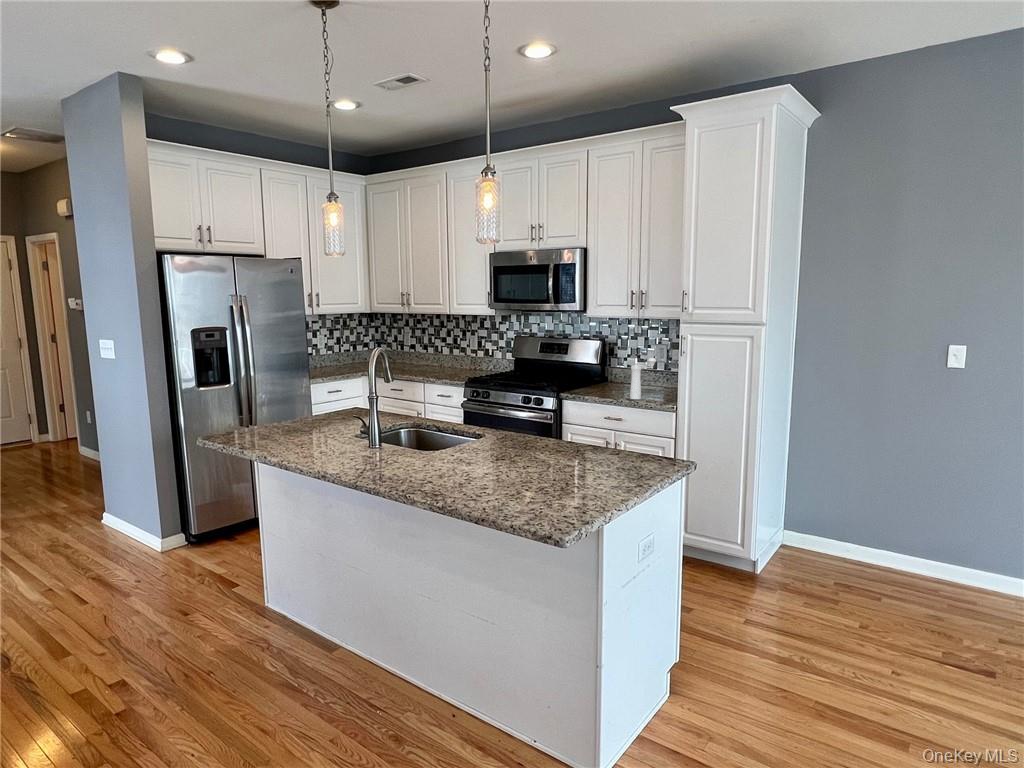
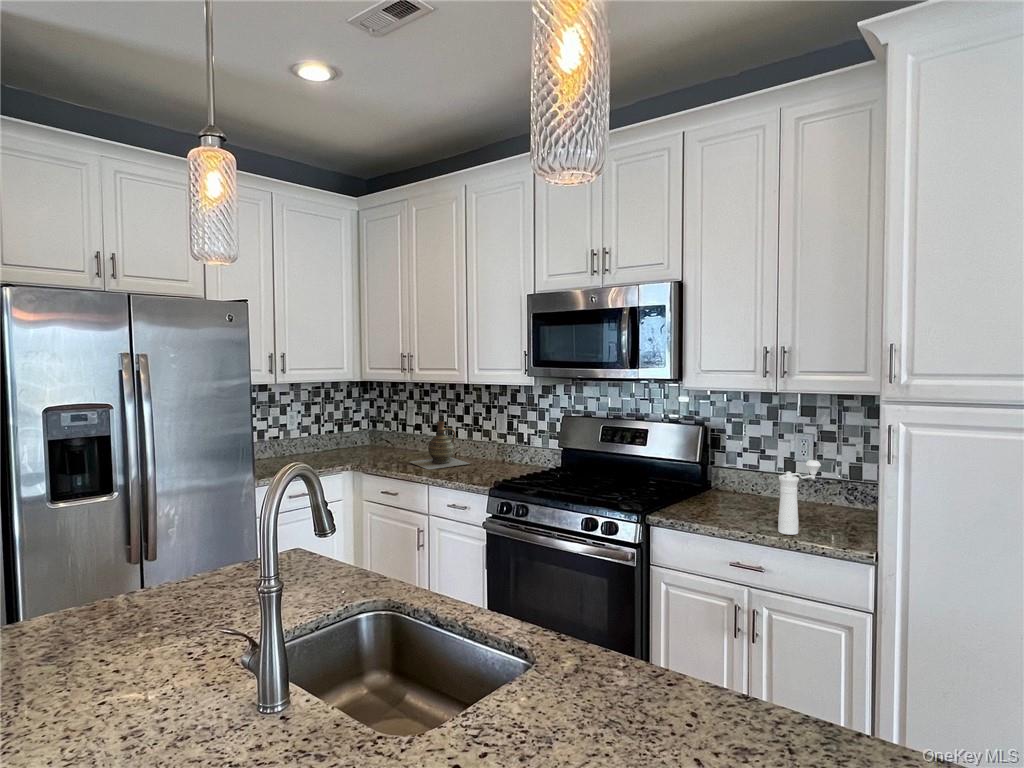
ceramic jug: none [409,341,452,373] -> present [410,421,469,470]

